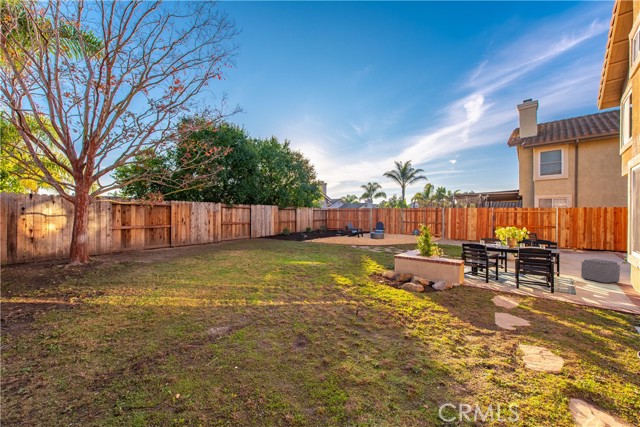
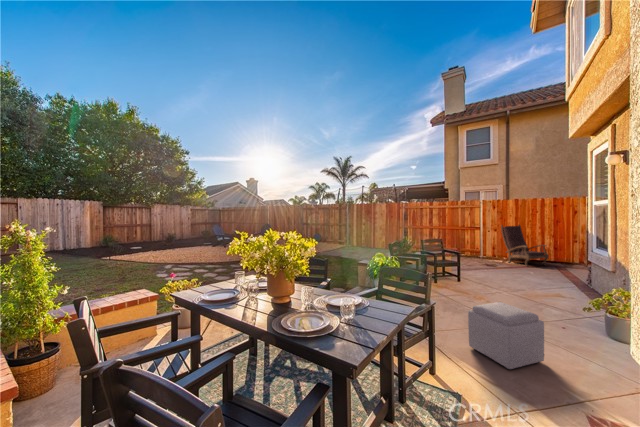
armchair: none [574,225,610,254] -> present [501,225,549,266]

